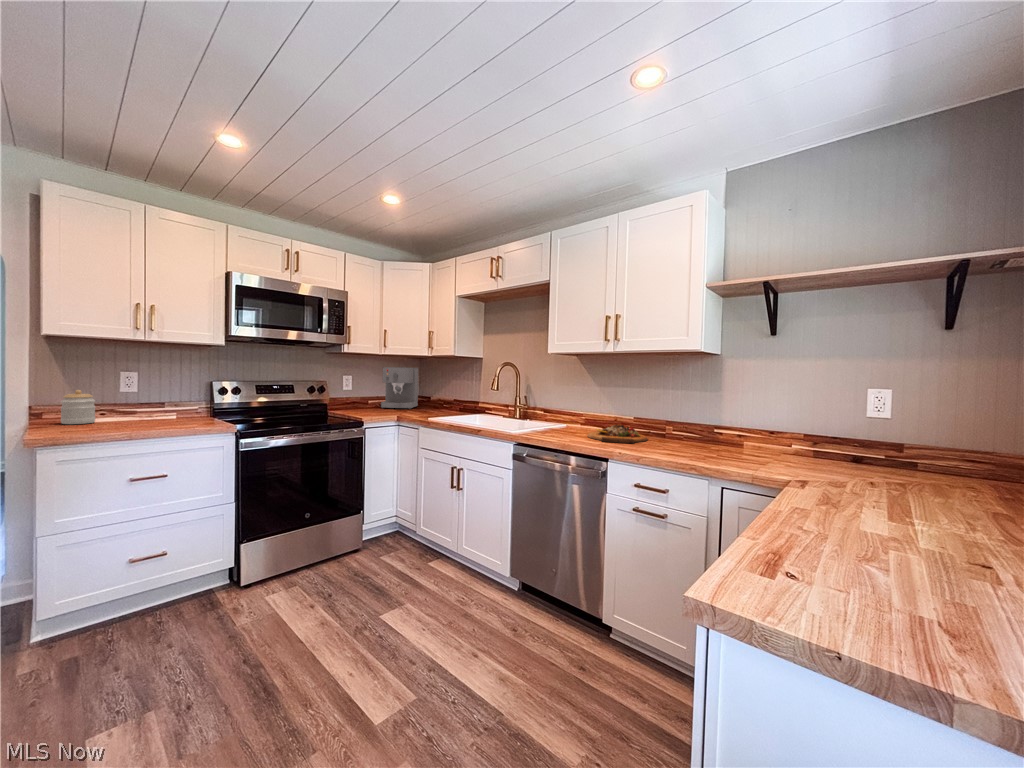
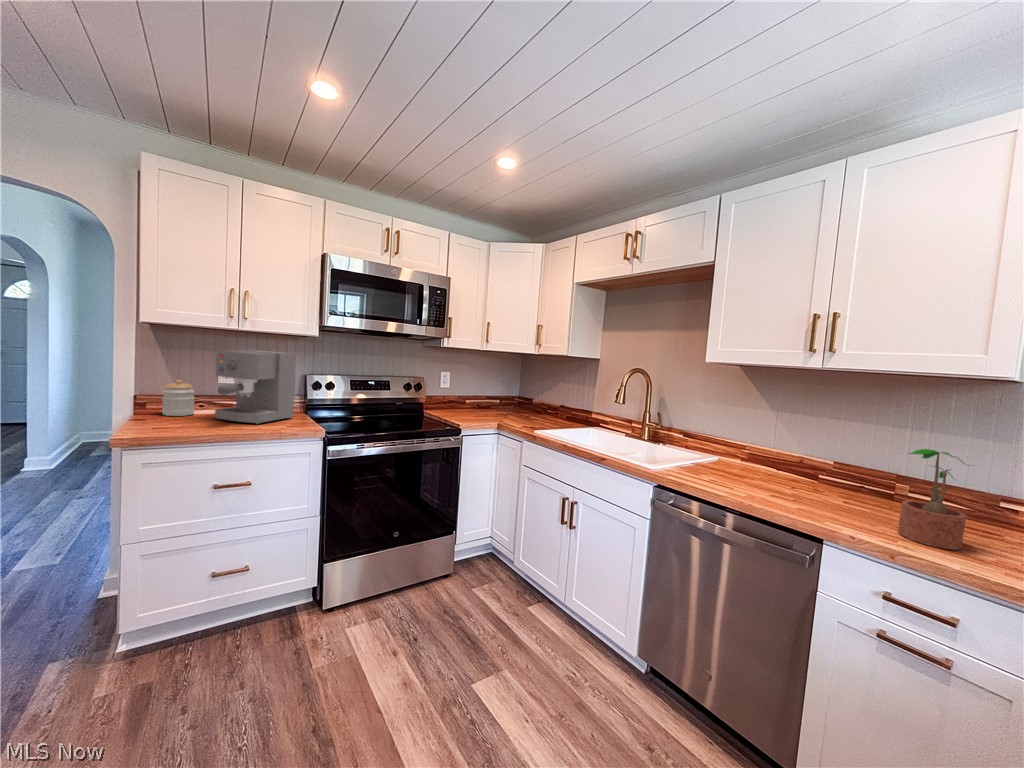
coffee maker: present [381,367,418,409] -> present [215,350,295,424]
potted plant: none [654,396,689,455] -> present [898,449,966,550]
cutting board: present [588,424,647,443] -> none [760,471,863,510]

